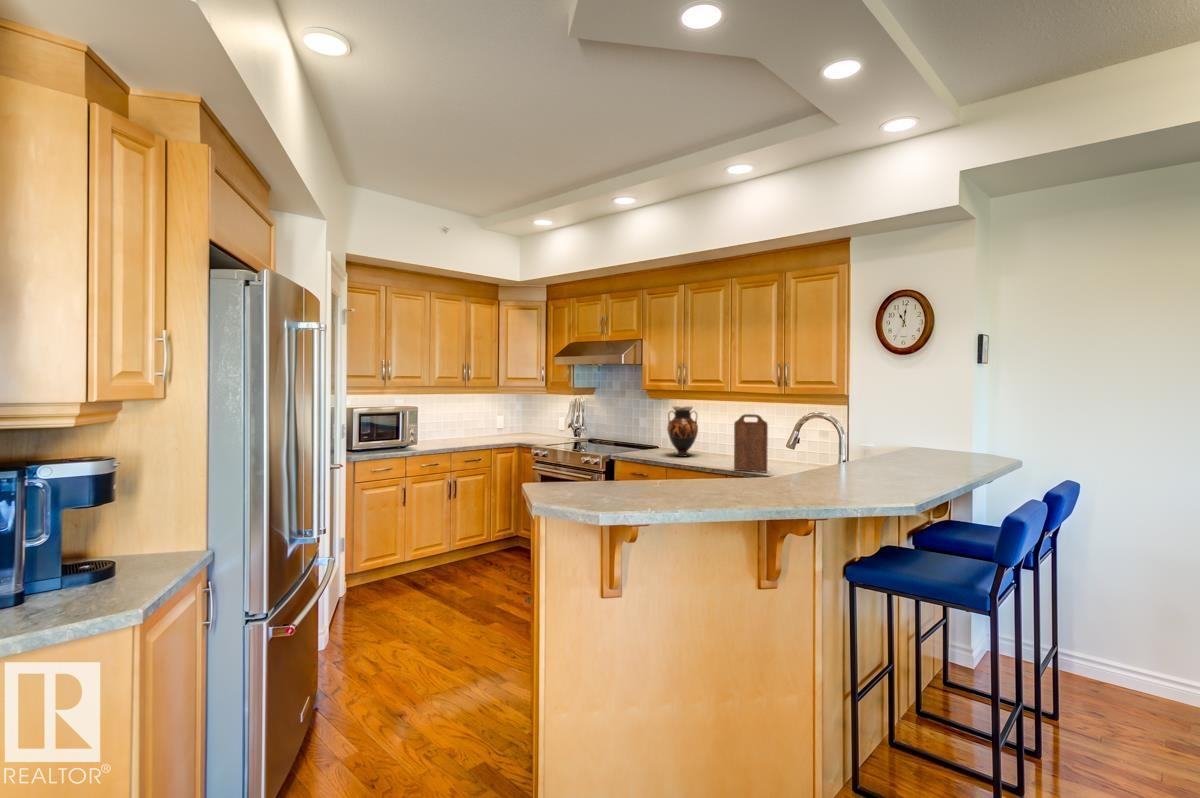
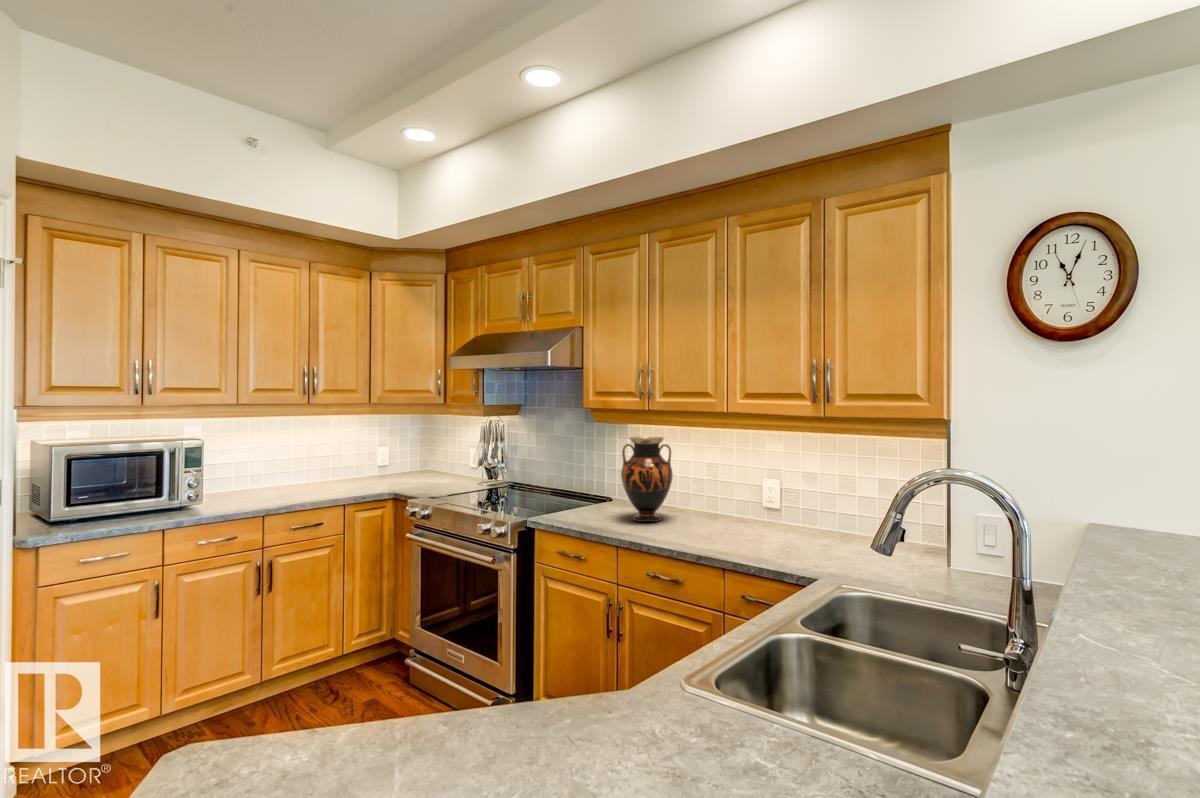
cutting board: present [734,414,768,472] -> none [735,455,797,562]

